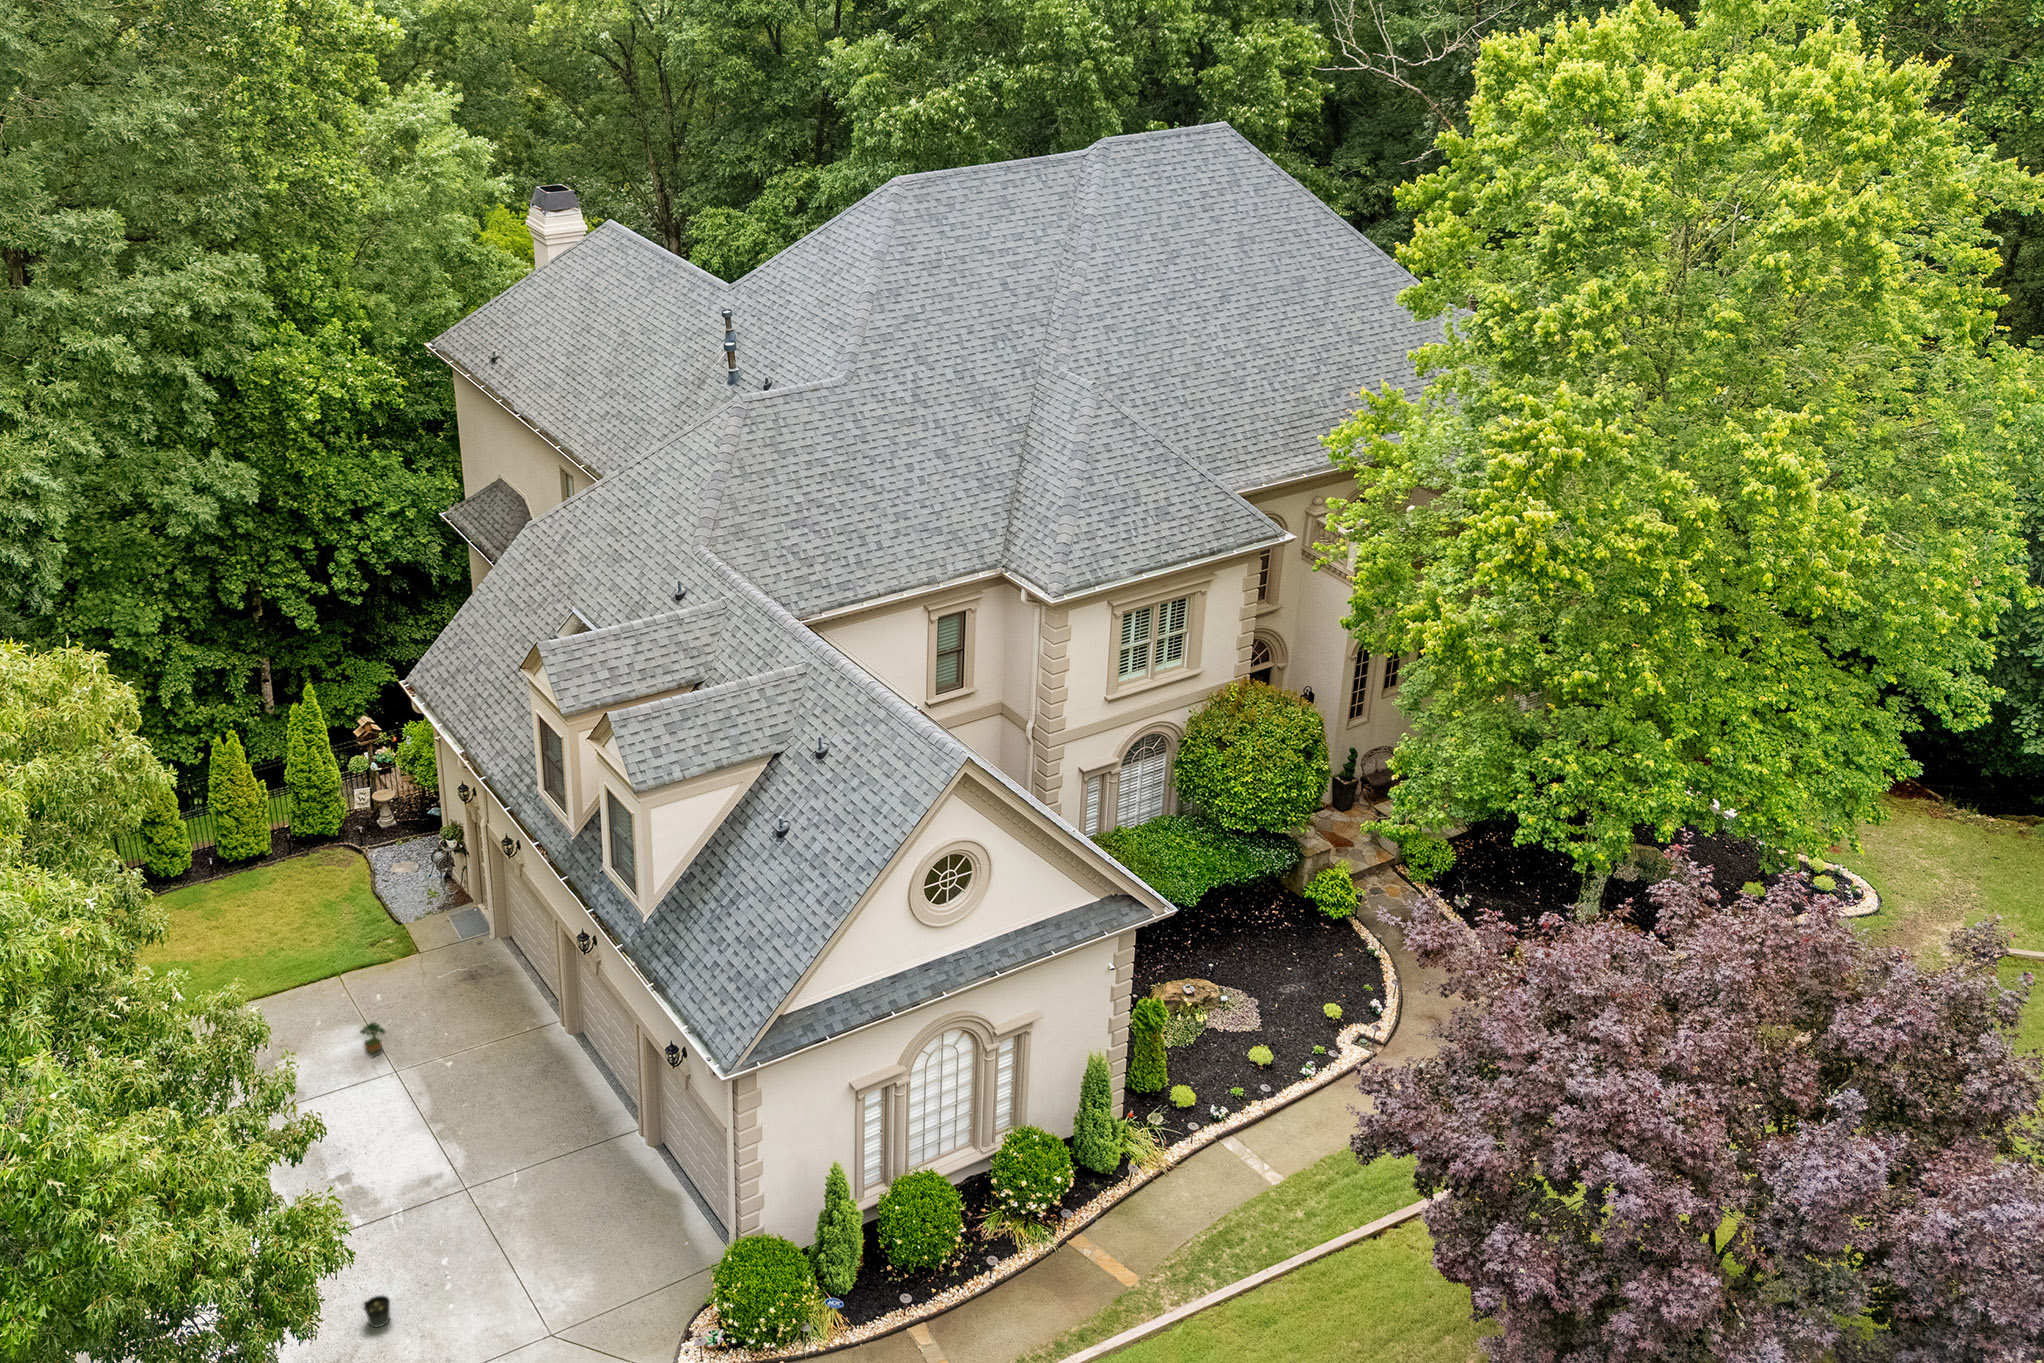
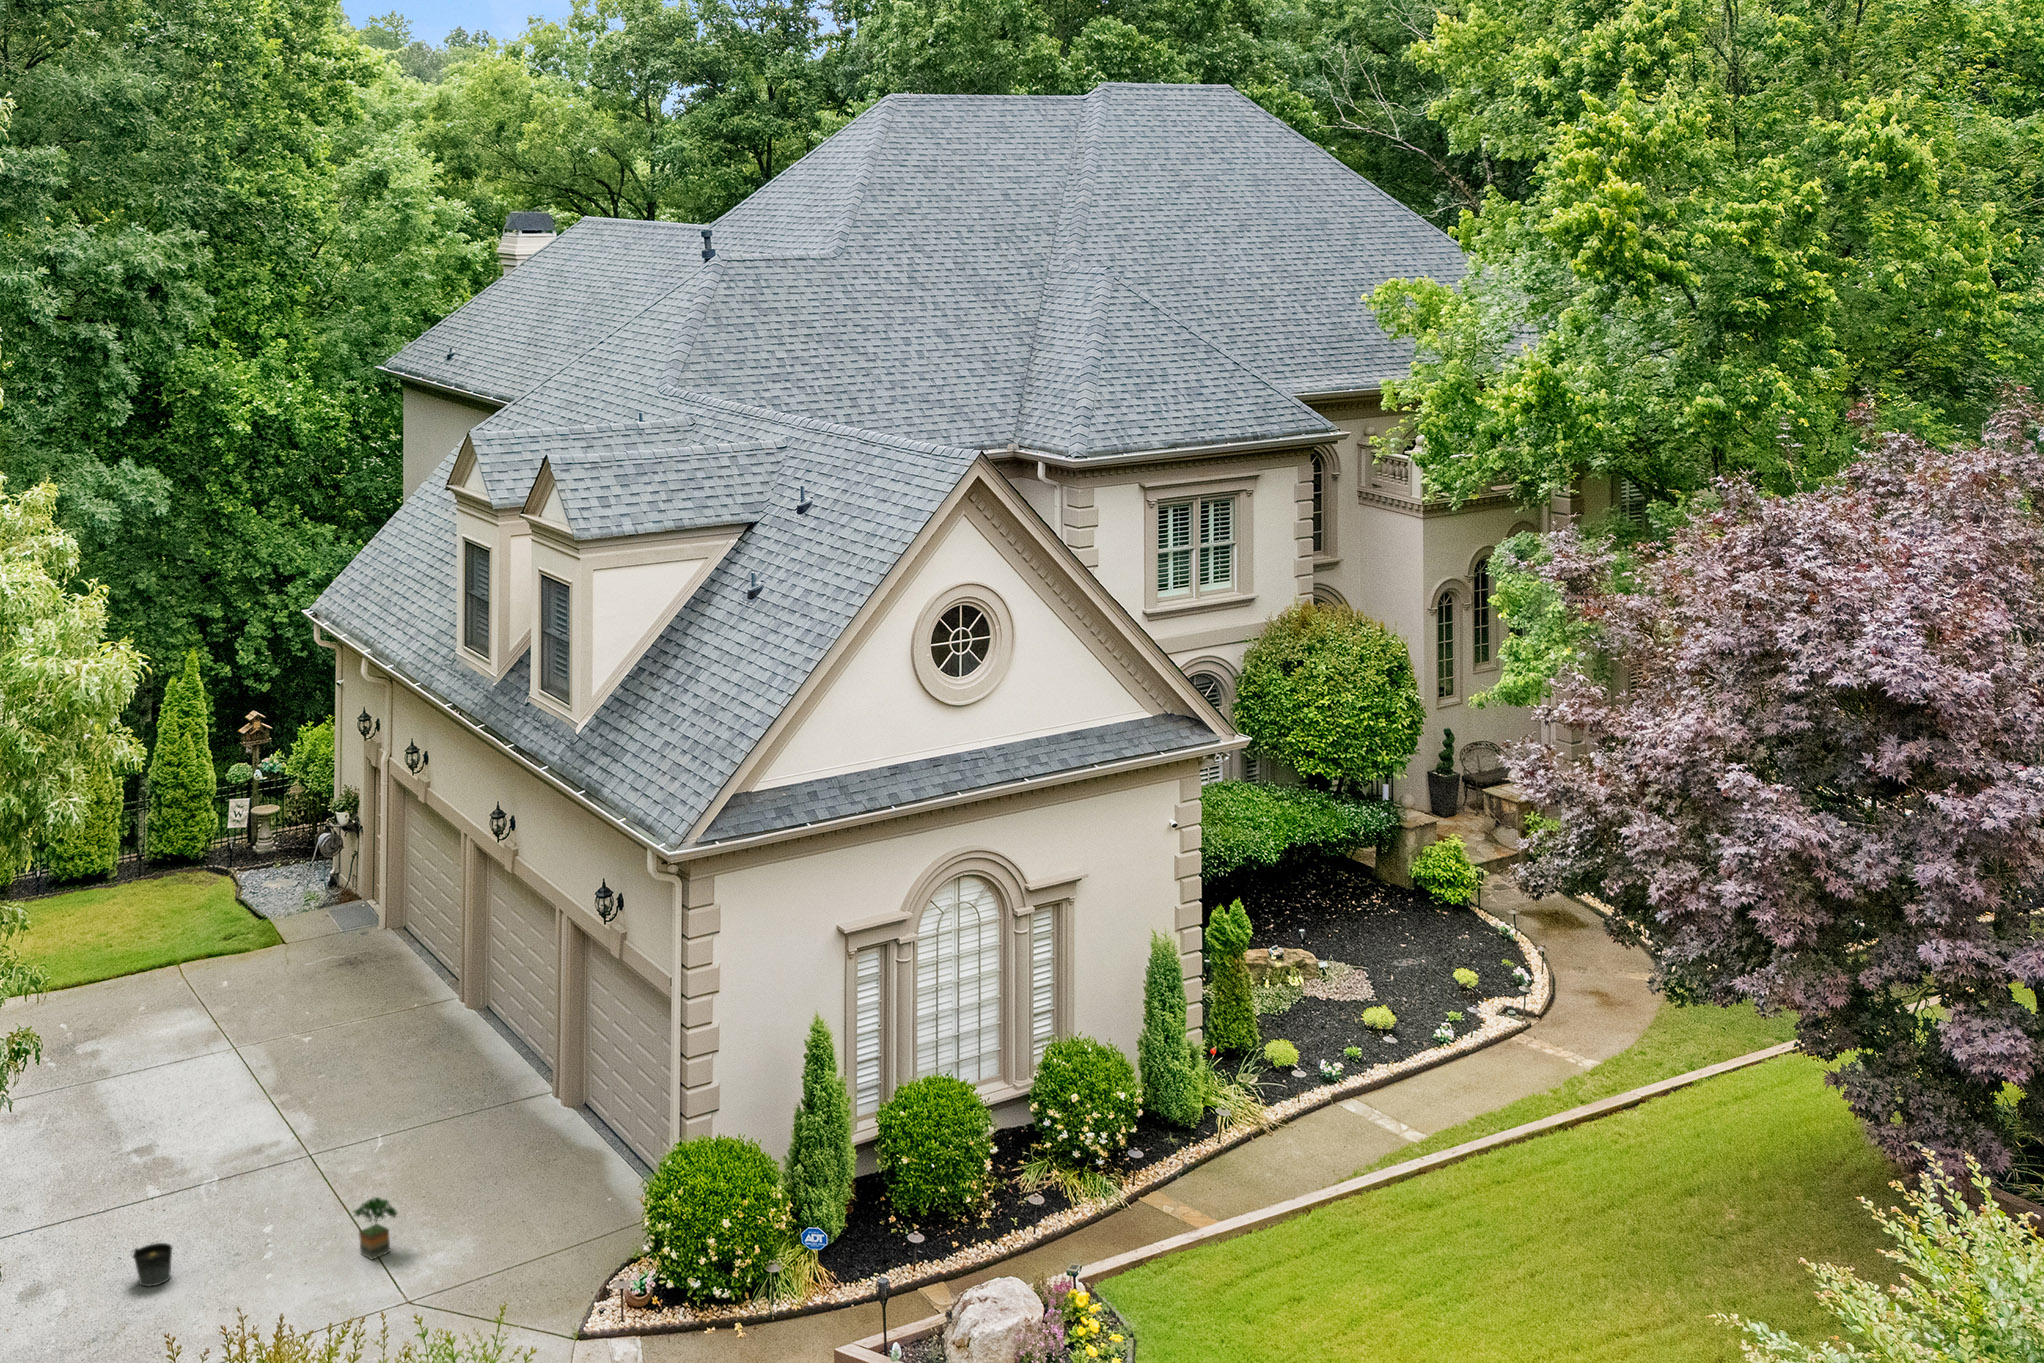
potted tree: present [360,1022,385,1057] -> present [354,1197,397,1259]

